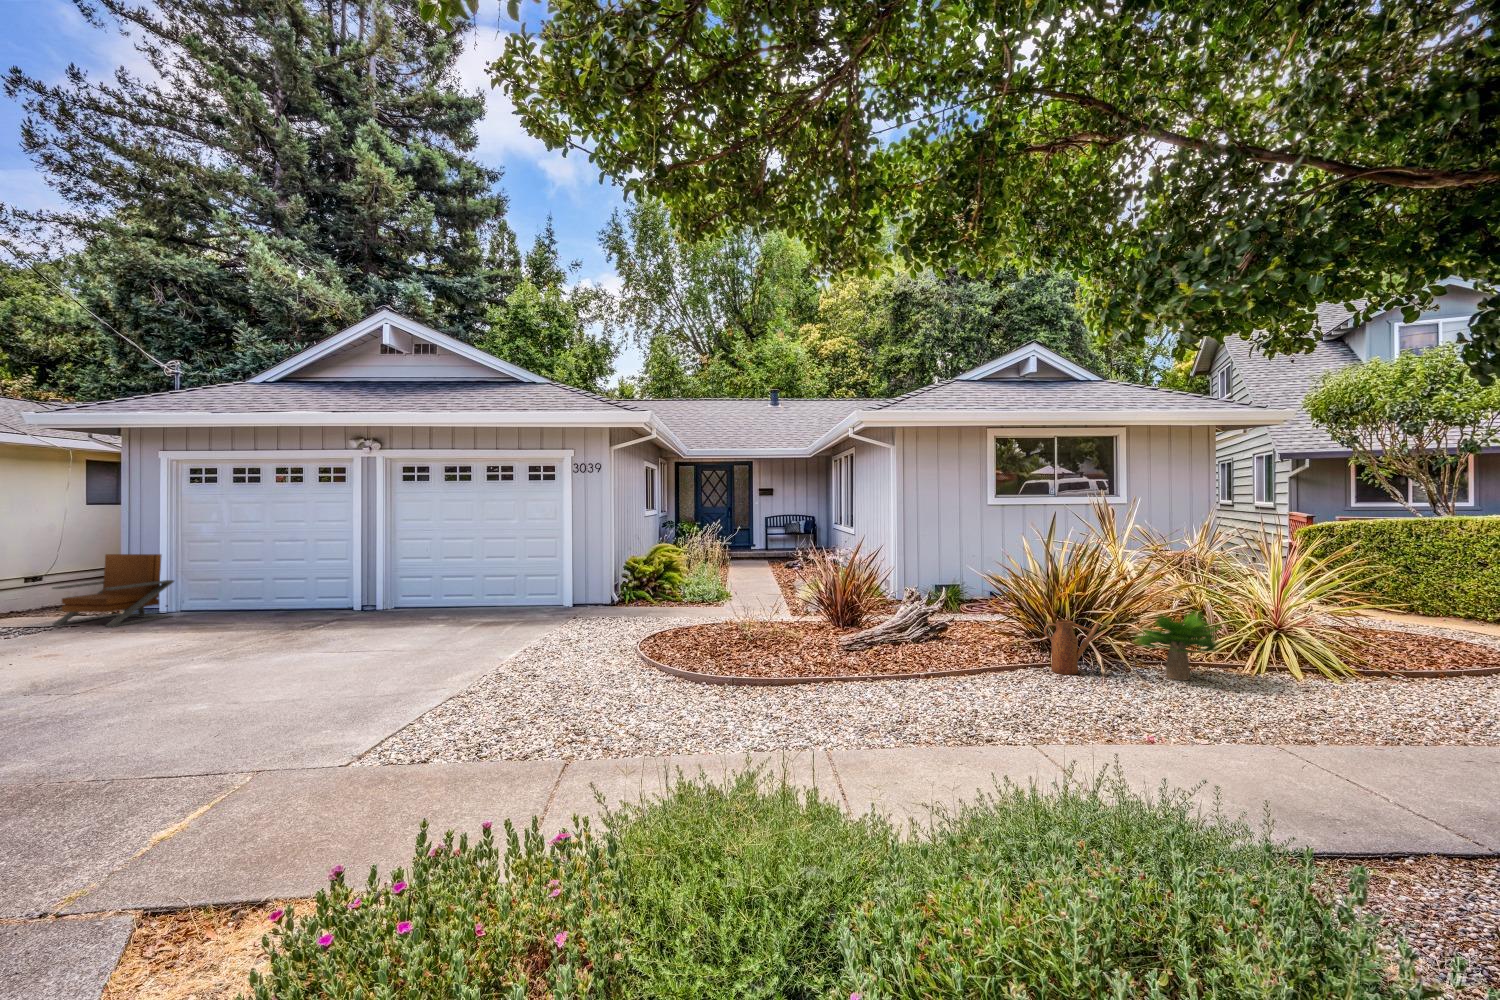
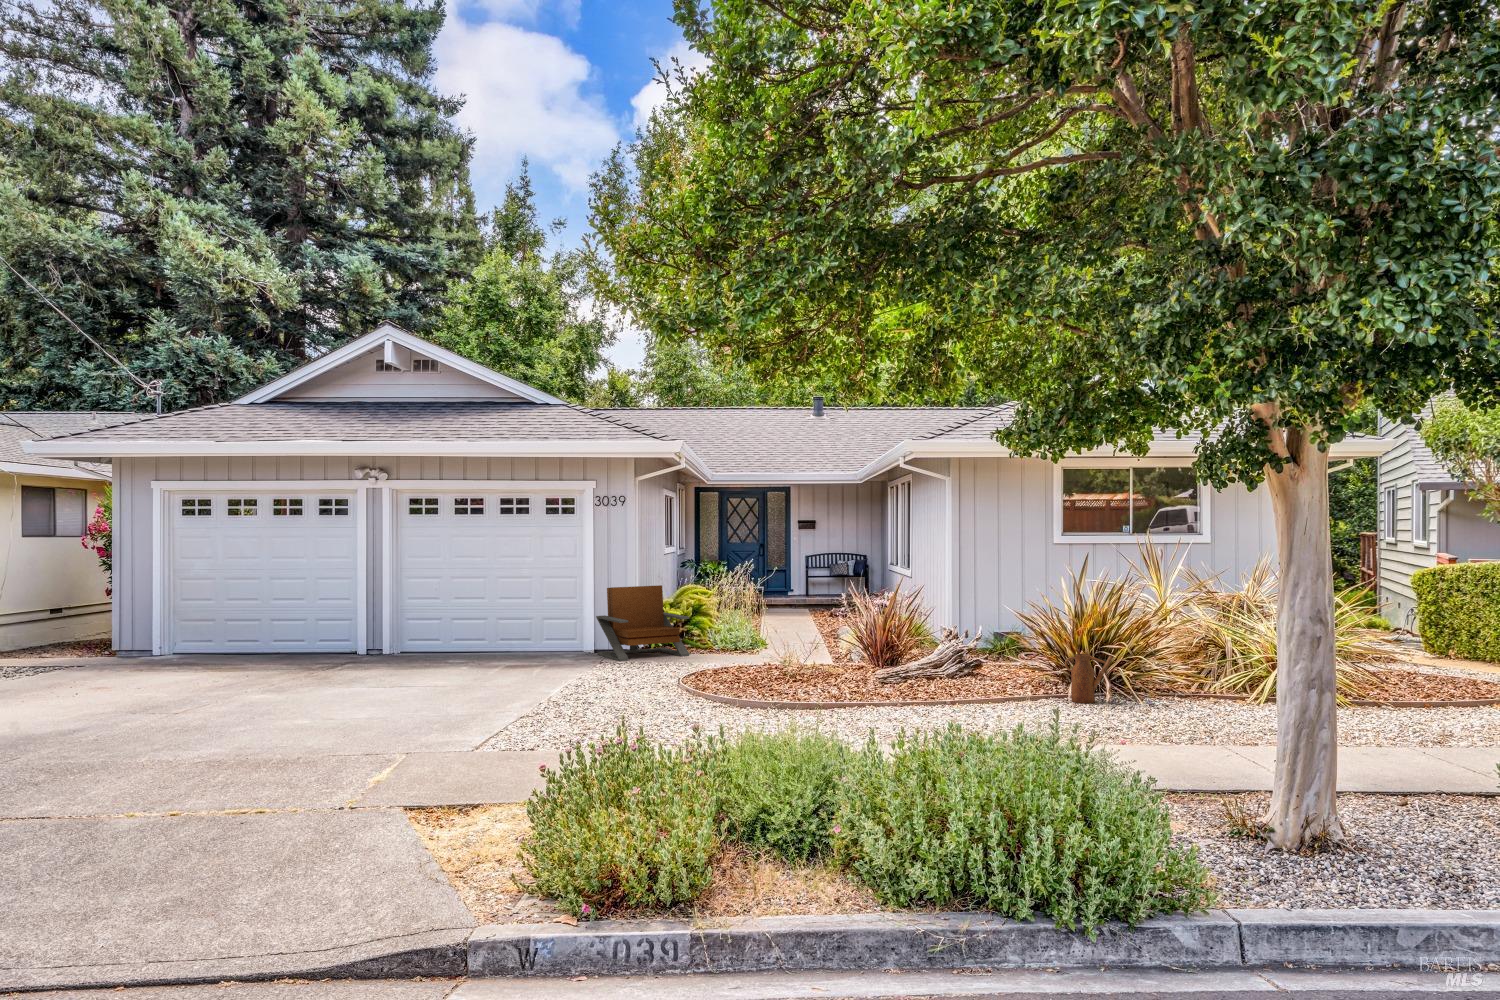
lounge chair: present [52,554,174,627] -> present [596,585,689,661]
potted plant: present [1134,613,1220,680] -> none [1142,642,1224,707]

